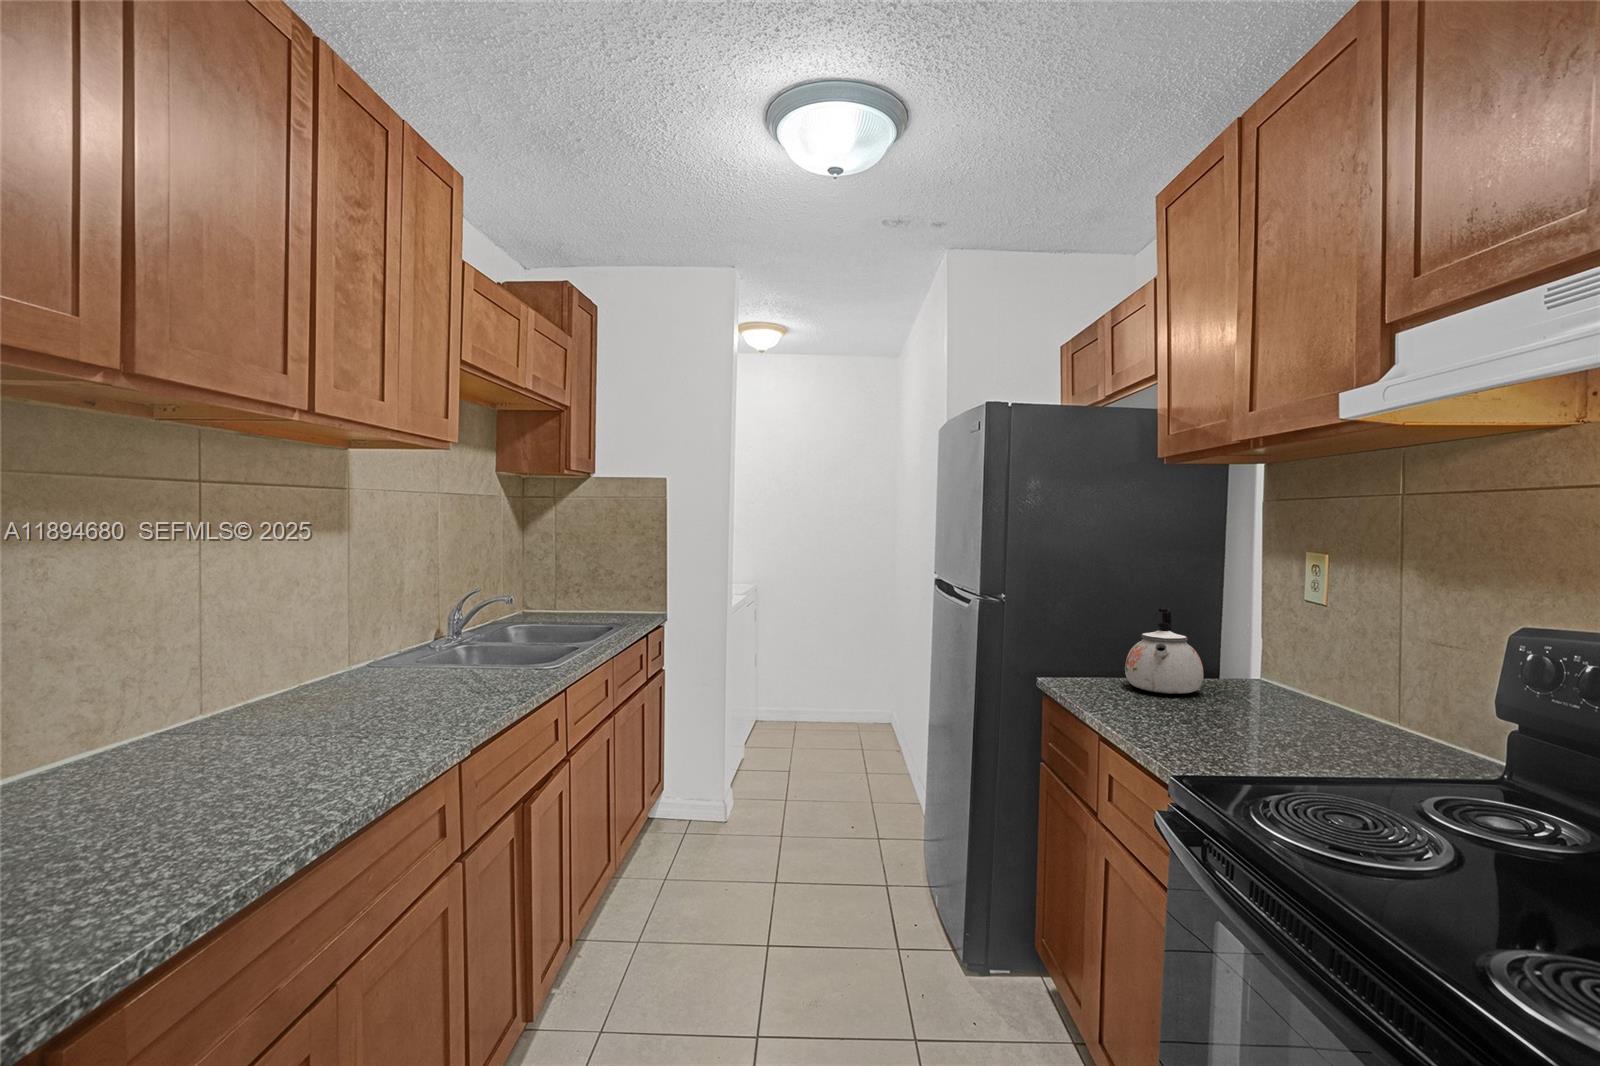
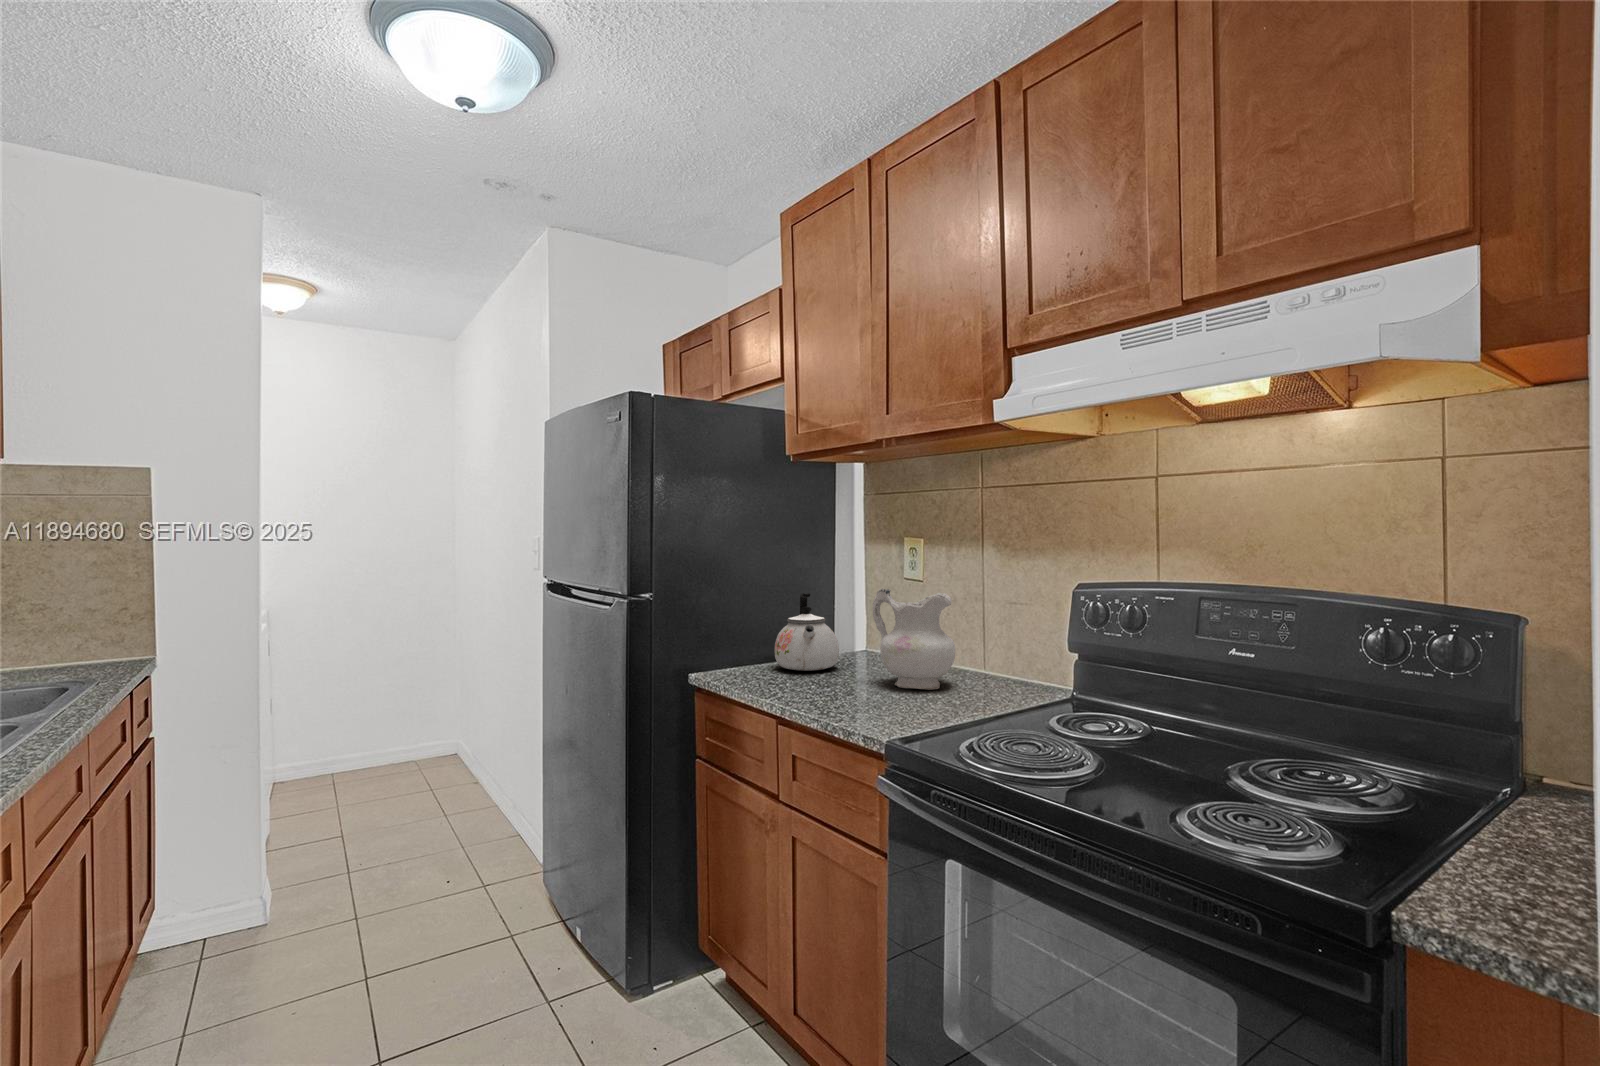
ceramic pitcher: none [1232,611,1340,737] -> present [873,589,955,690]

